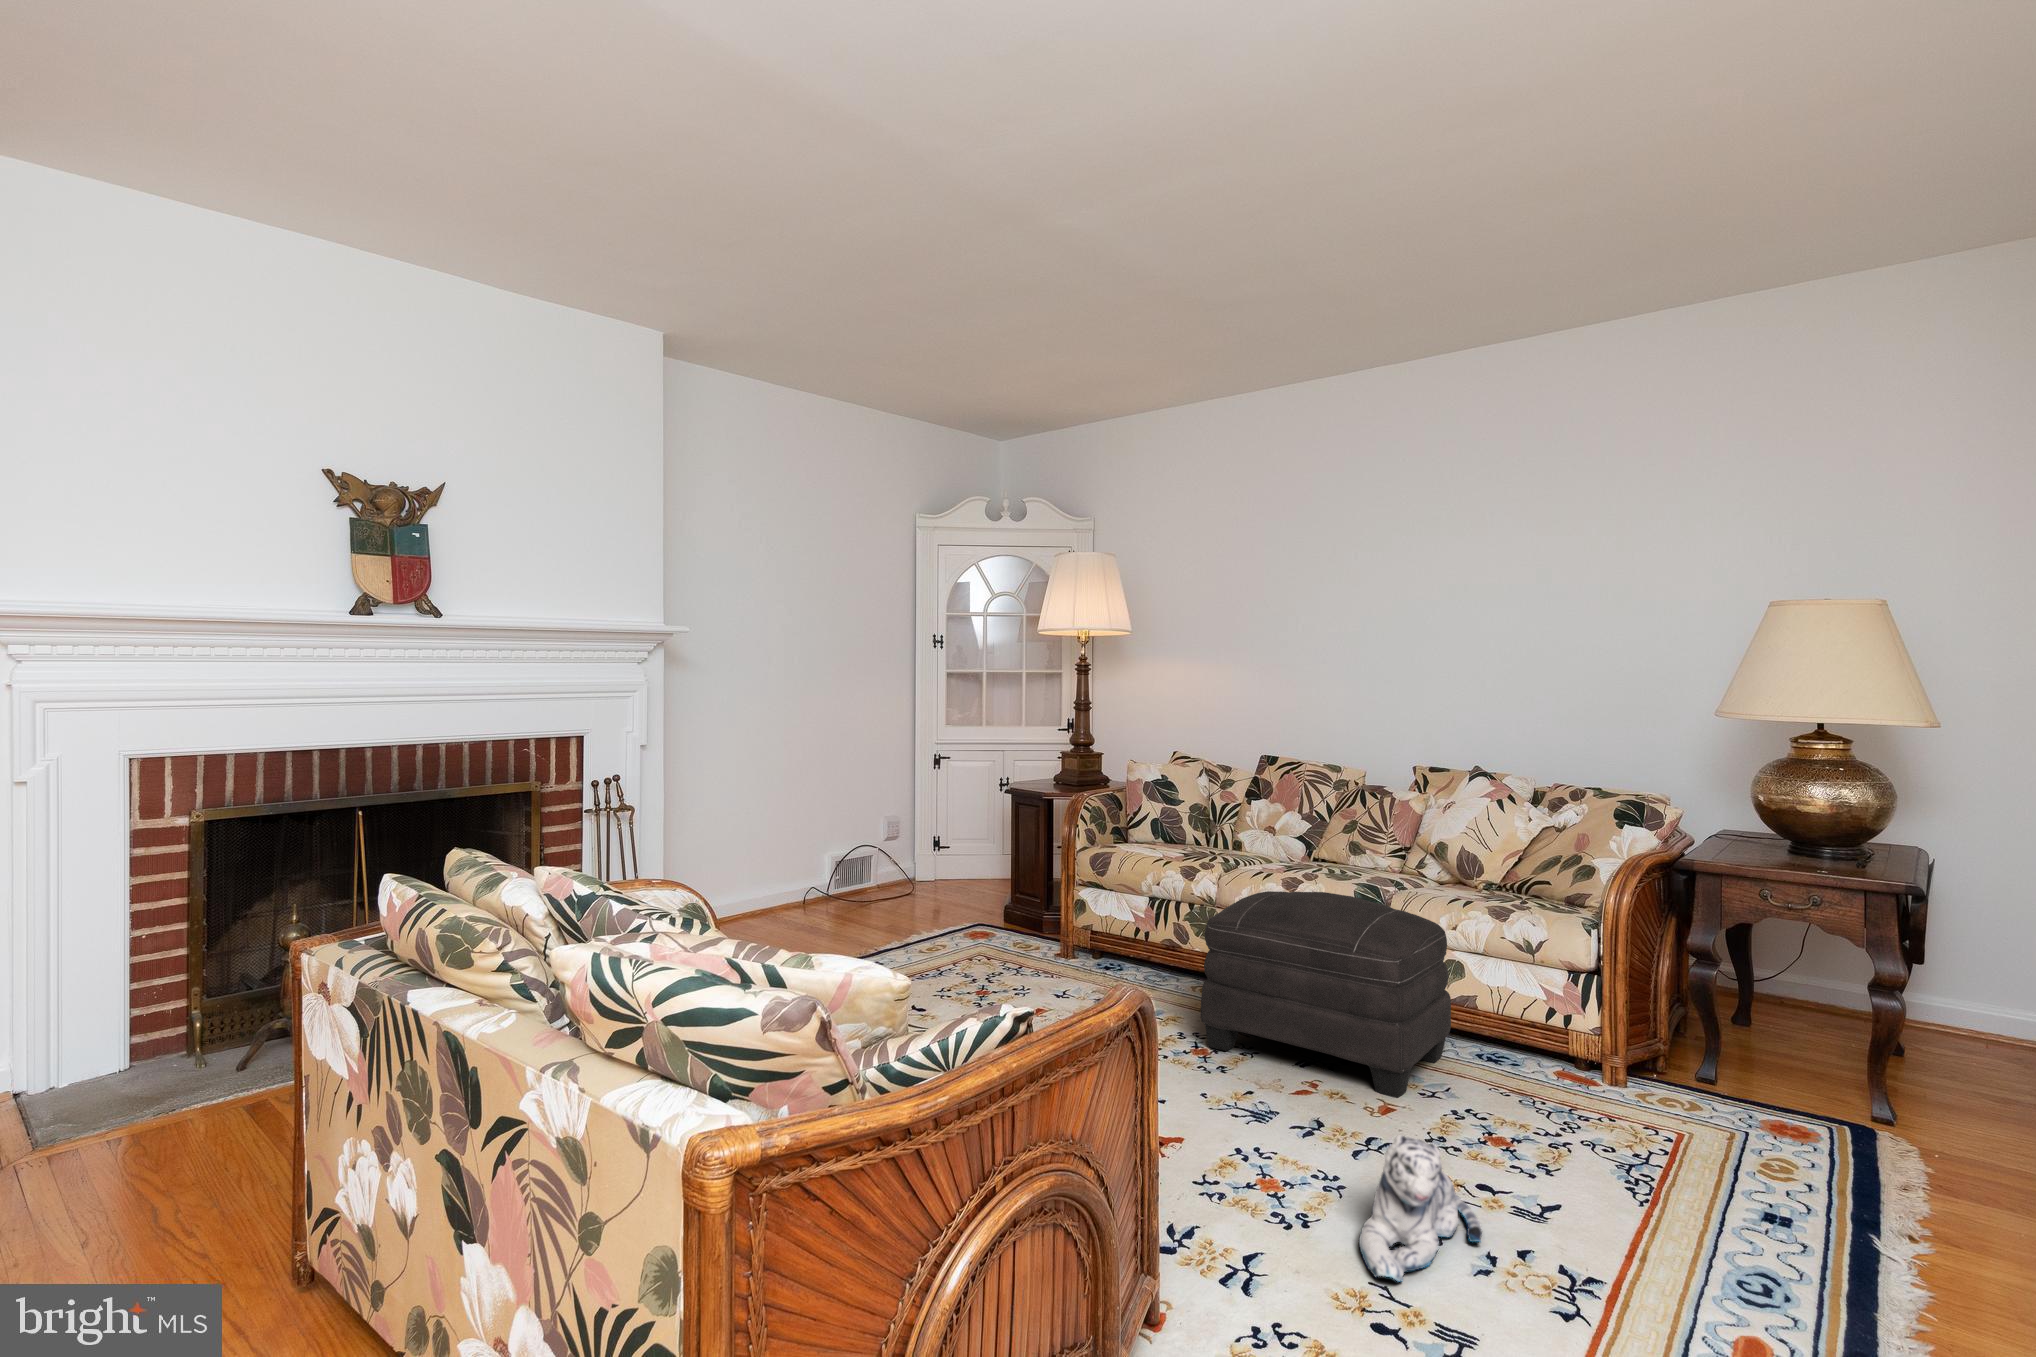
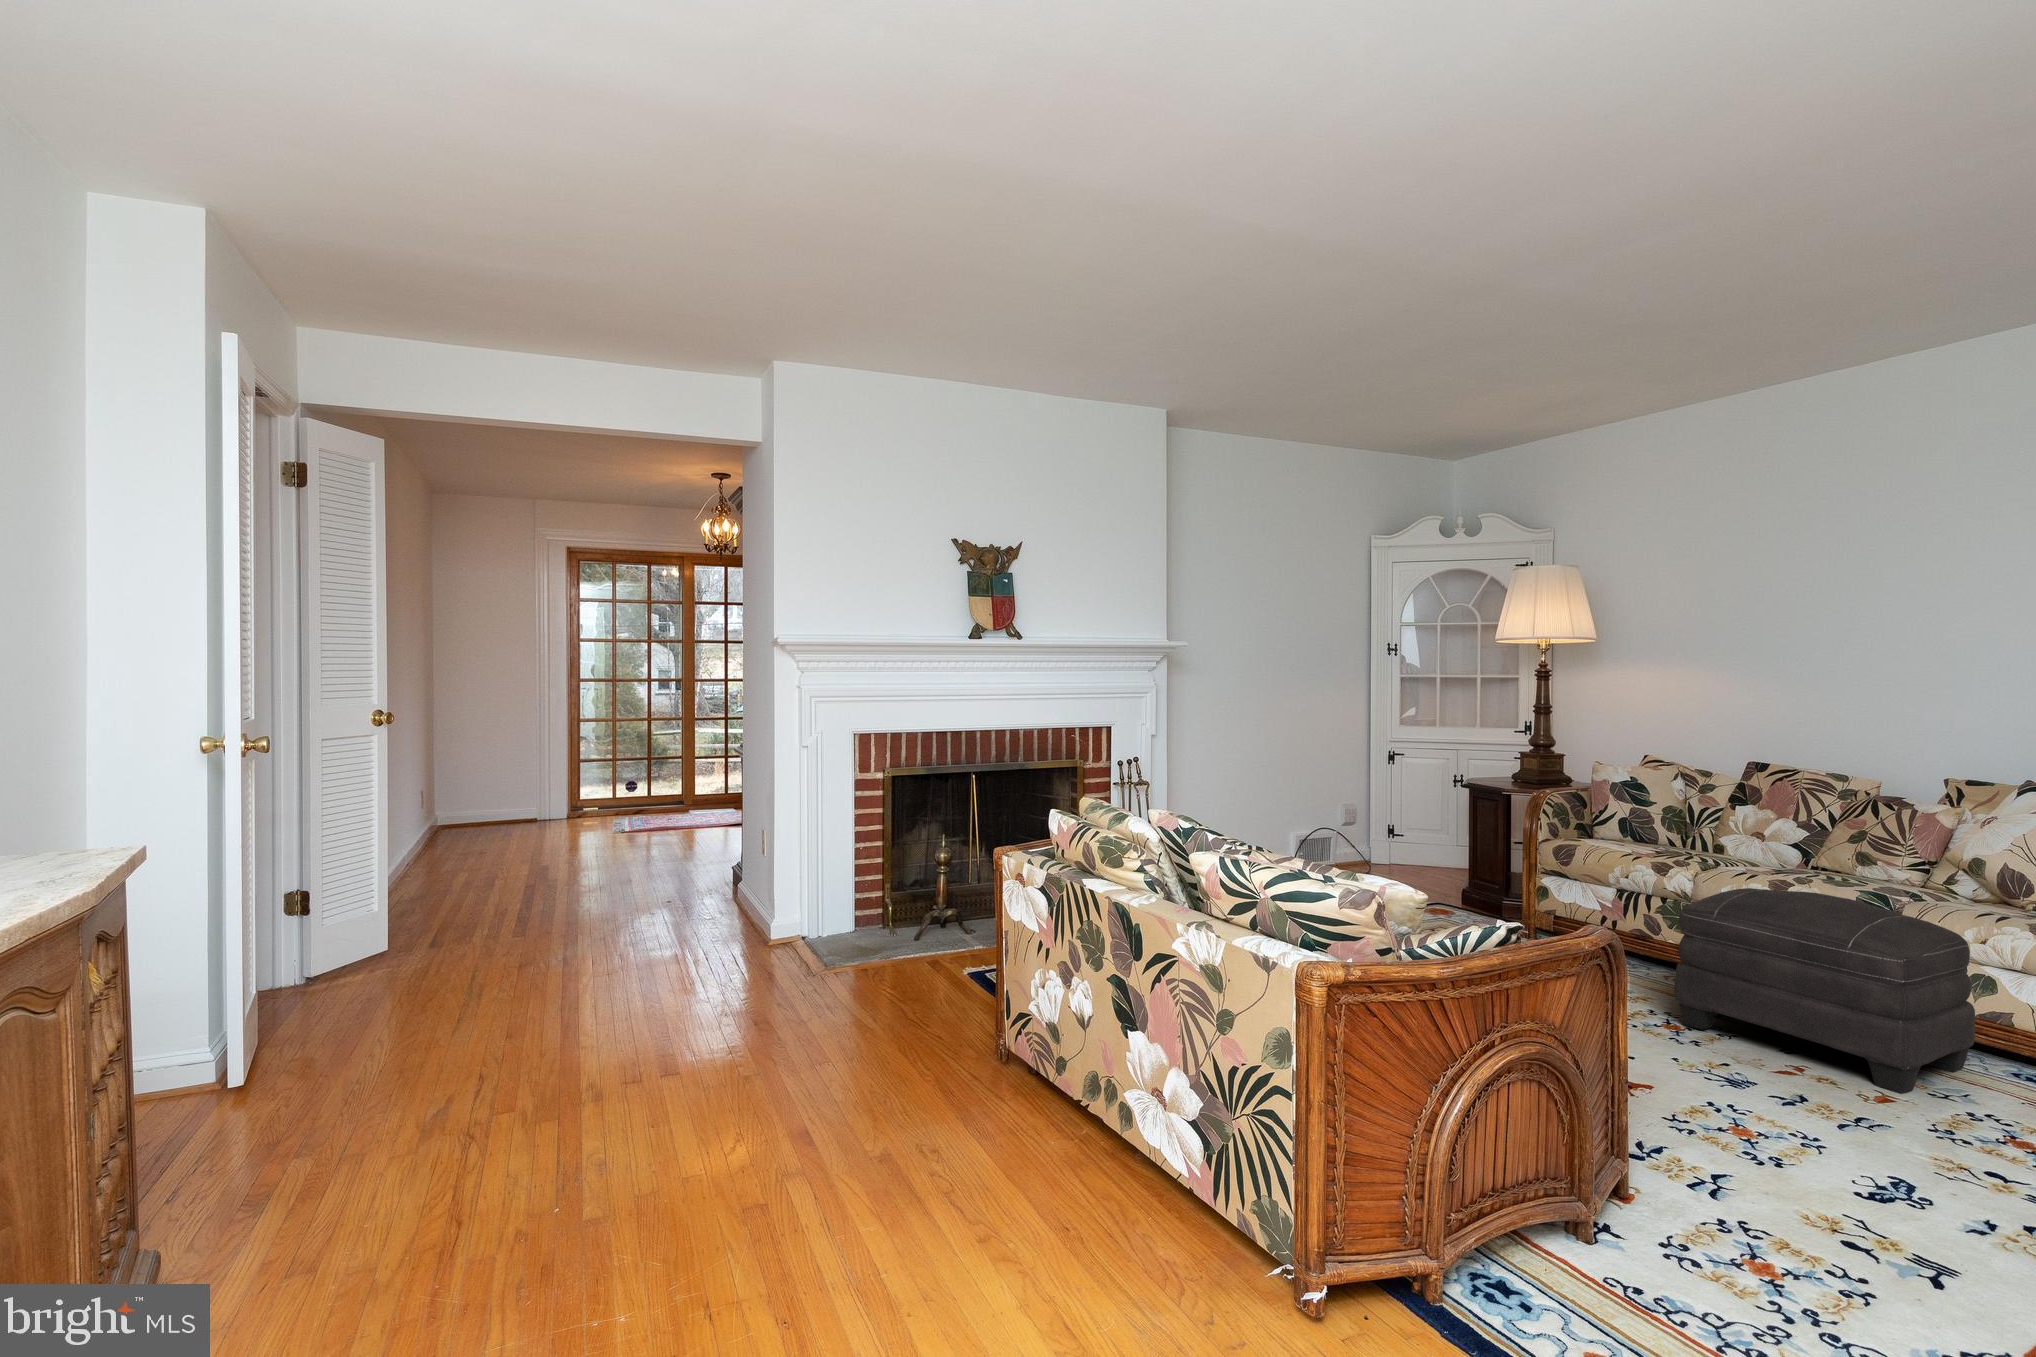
plush toy: present [1359,1135,1482,1282] -> none [1842,1101,1989,1227]

